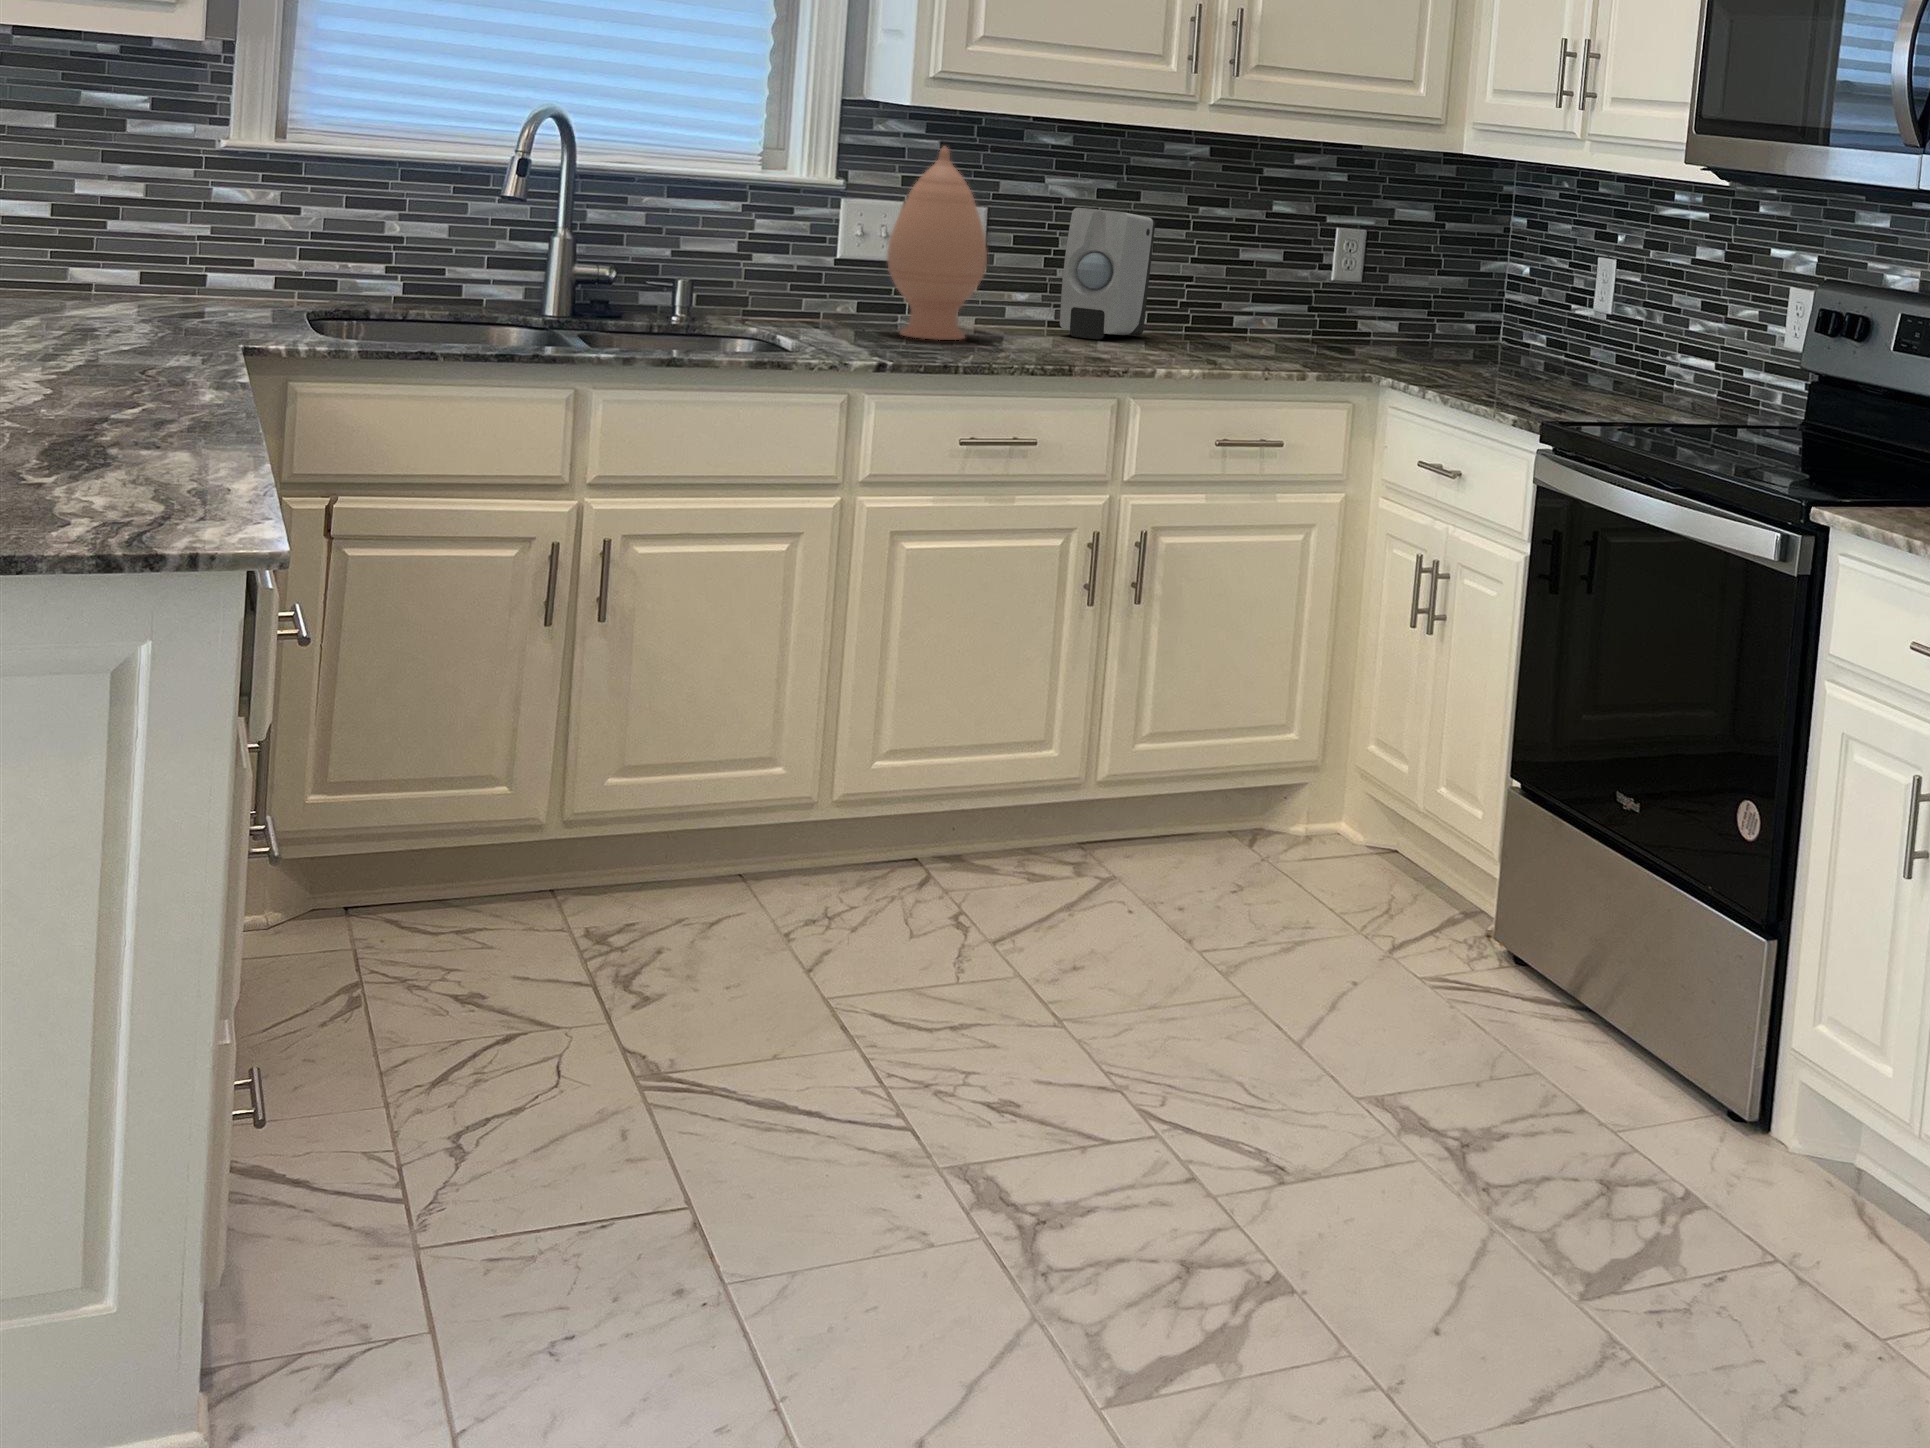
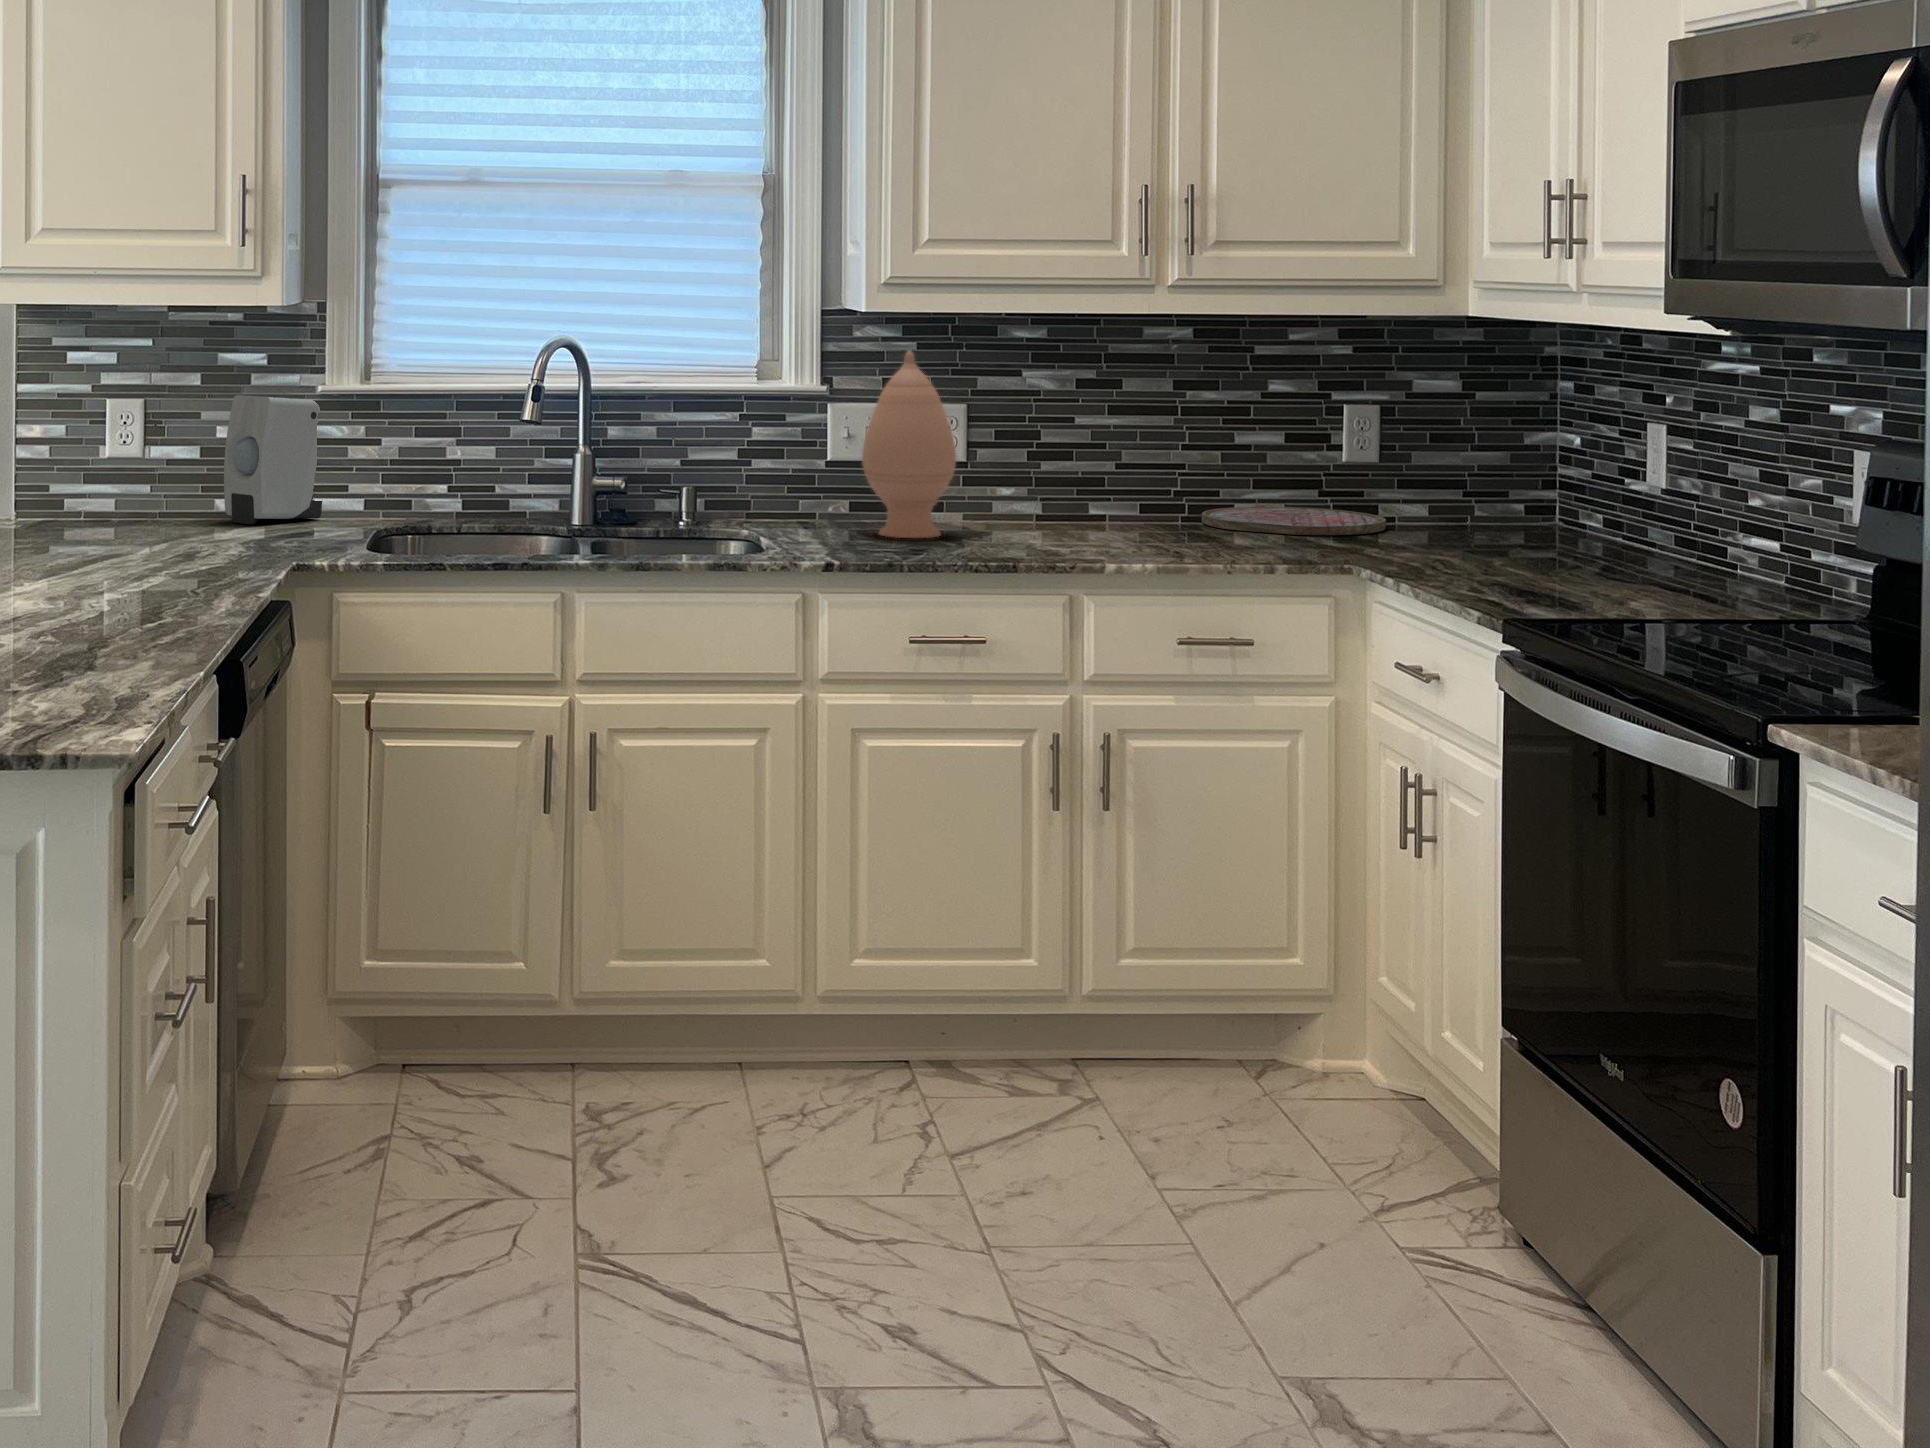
soap dispenser: present [1060,208,1155,339] -> present [224,395,322,524]
cutting board: none [1201,321,1370,349] -> present [1202,507,1386,535]

